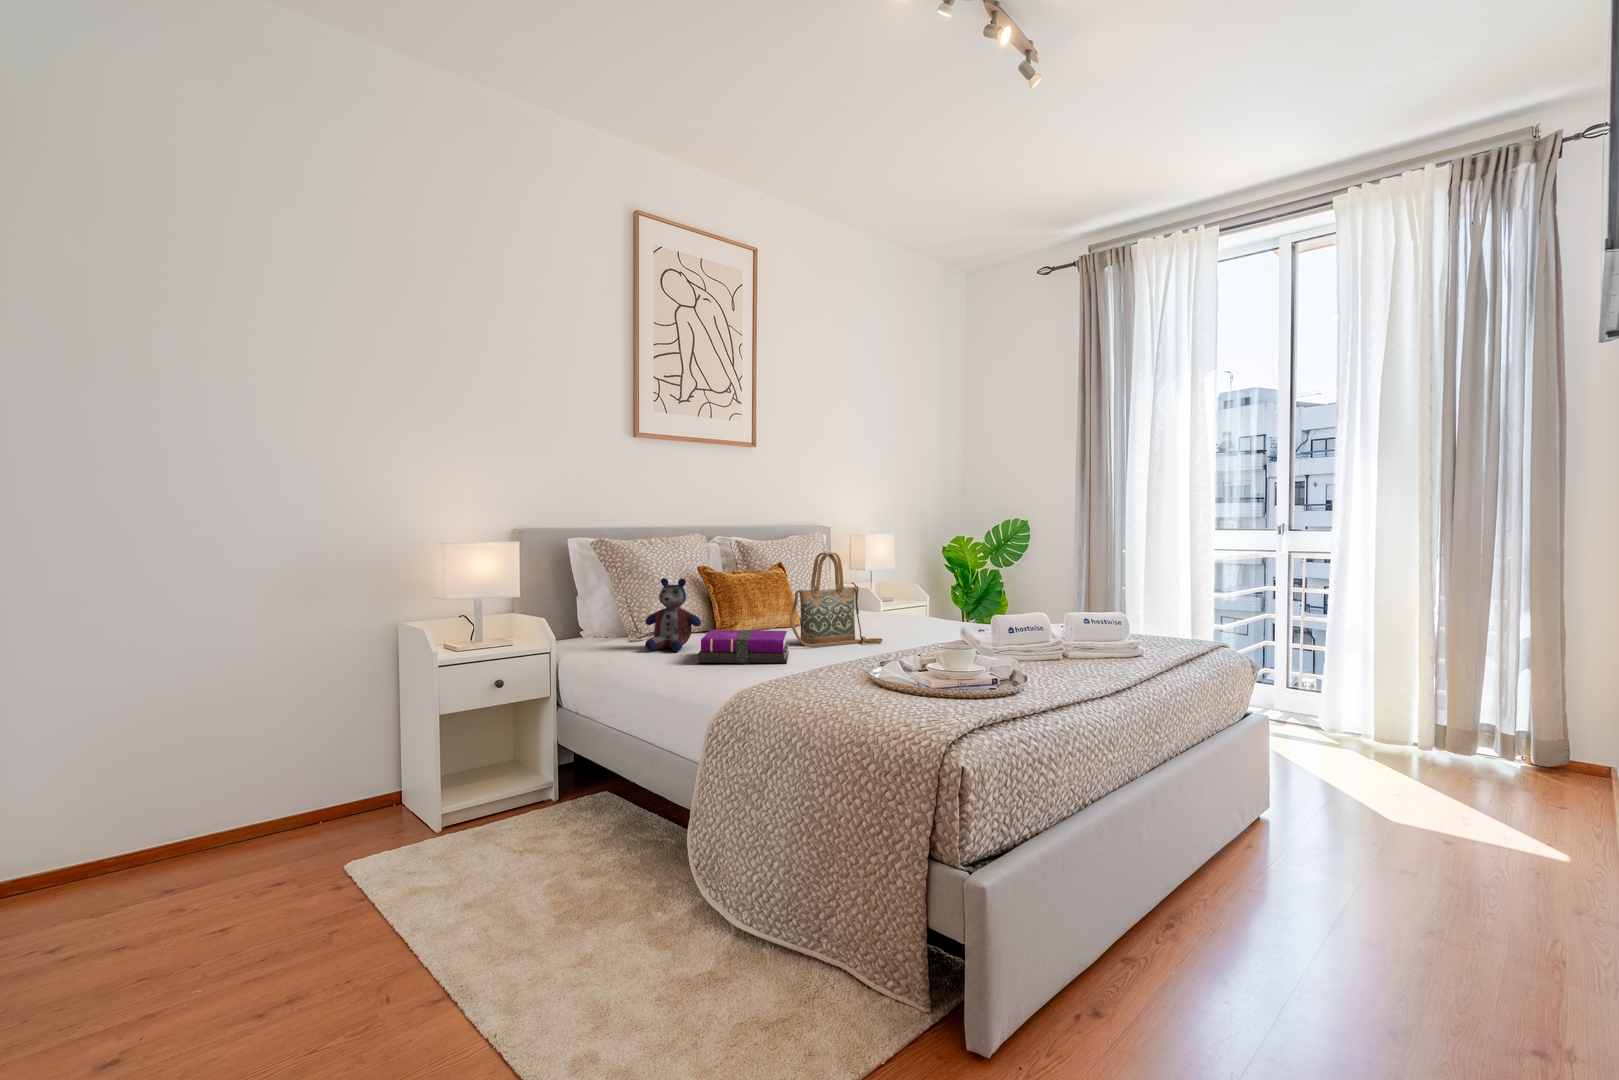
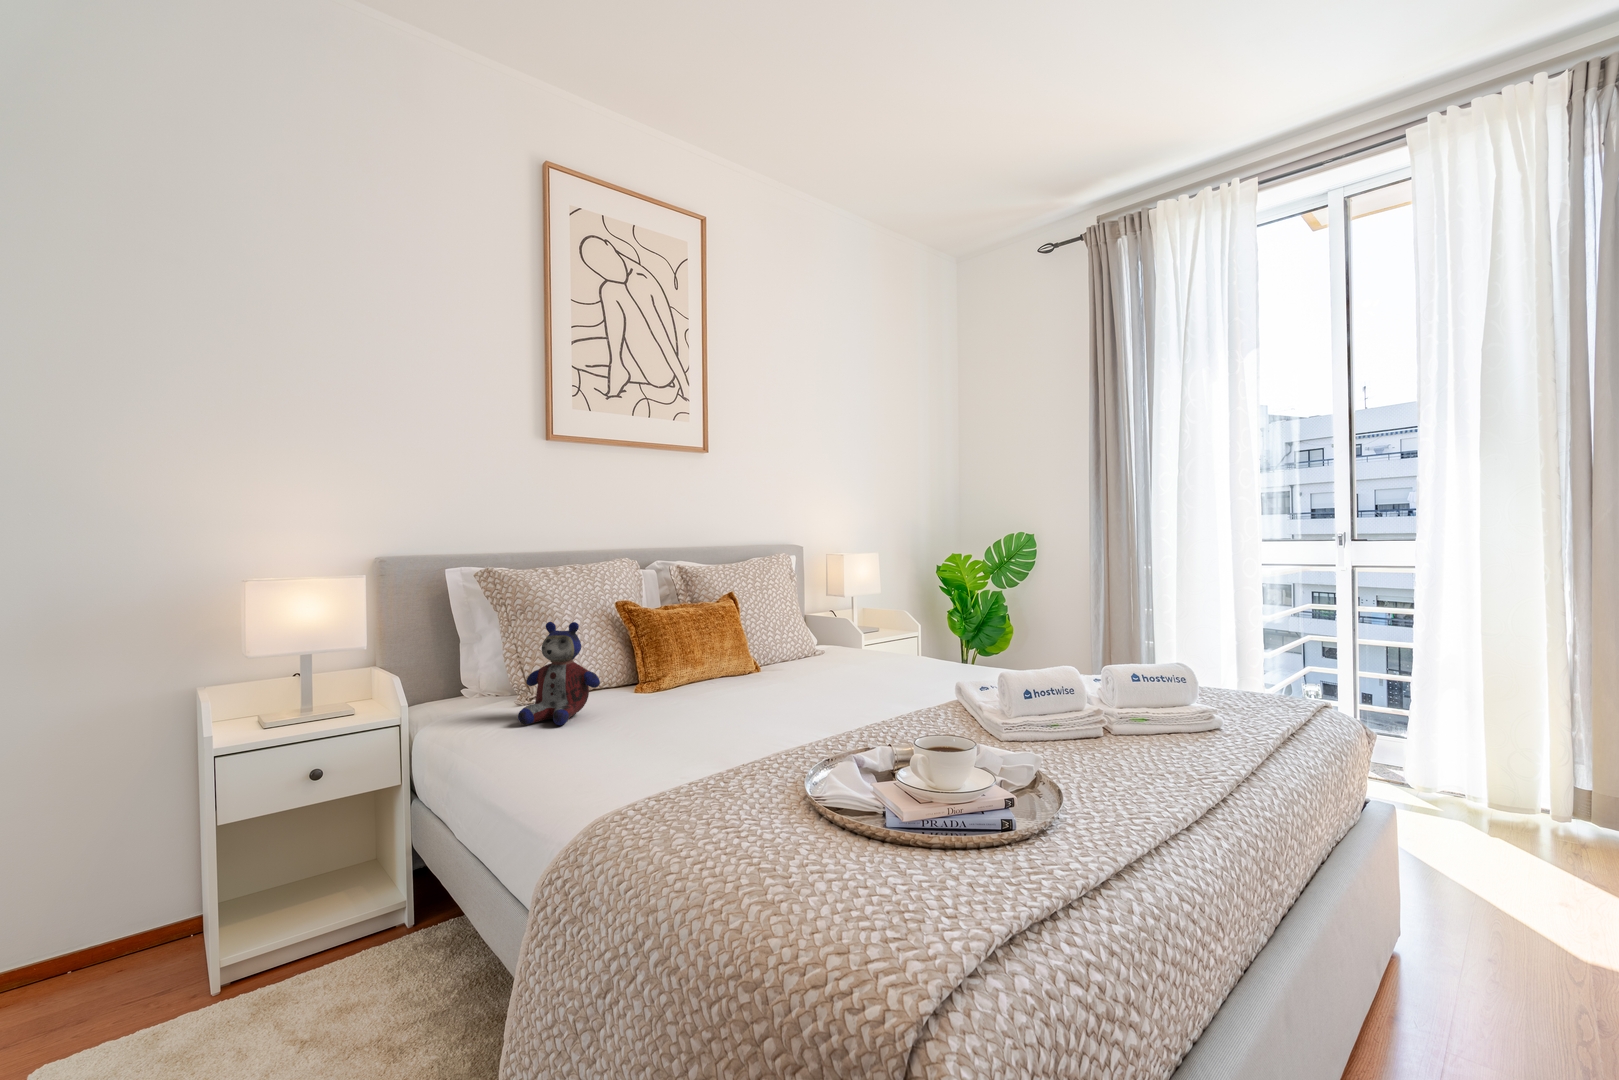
handbag: present [790,553,883,647] -> none [720,582,850,714]
notebook: present [698,630,789,663] -> none [570,695,714,751]

